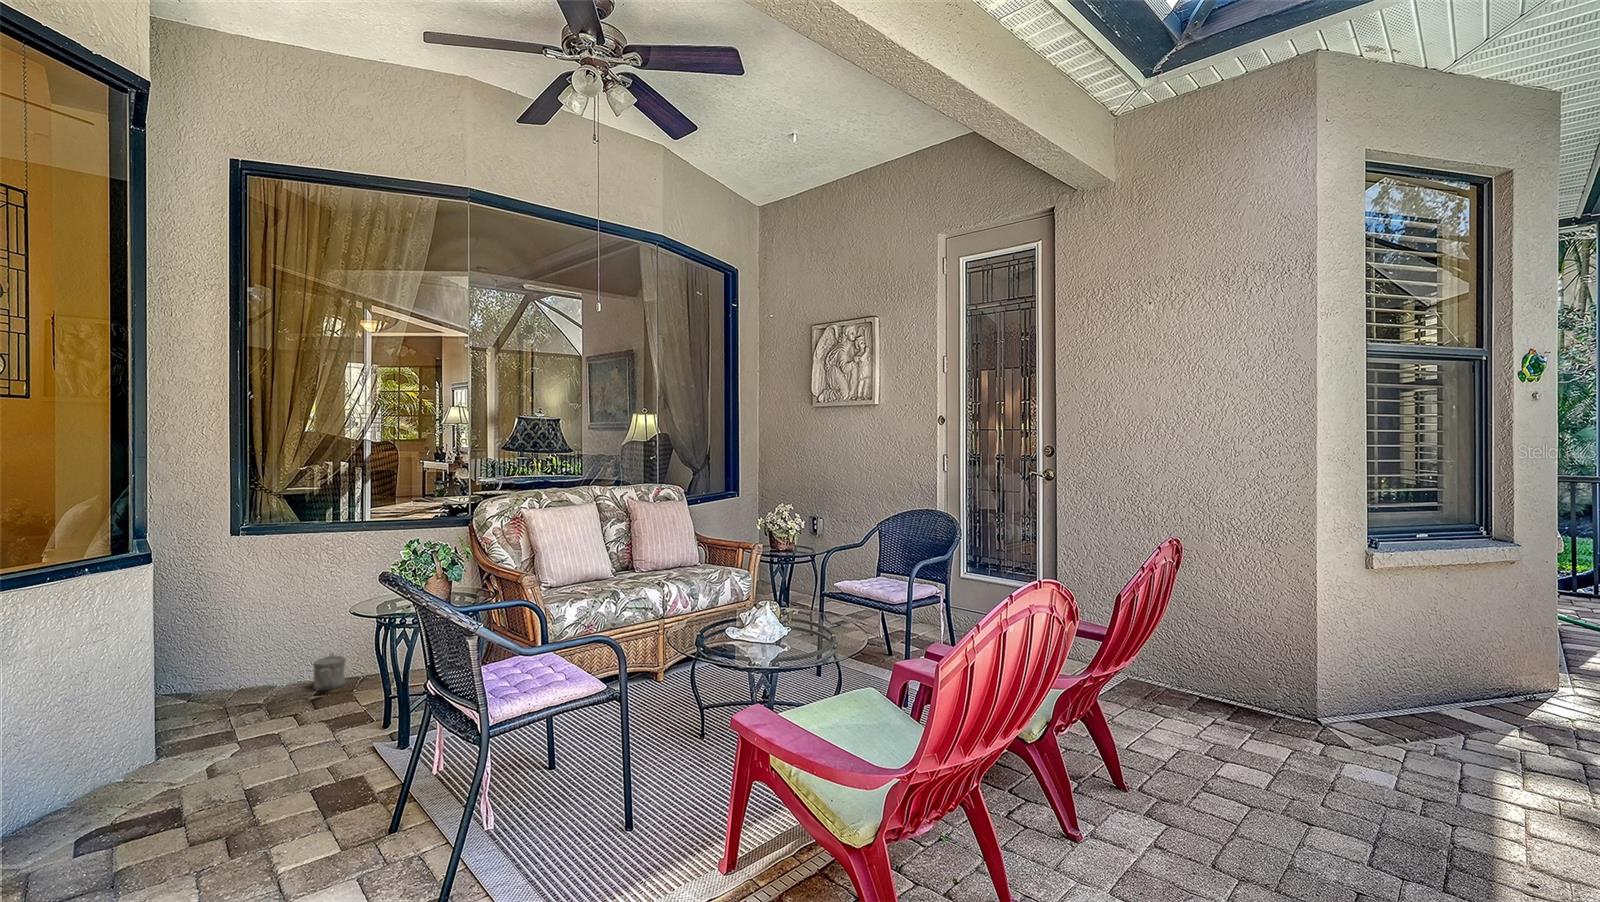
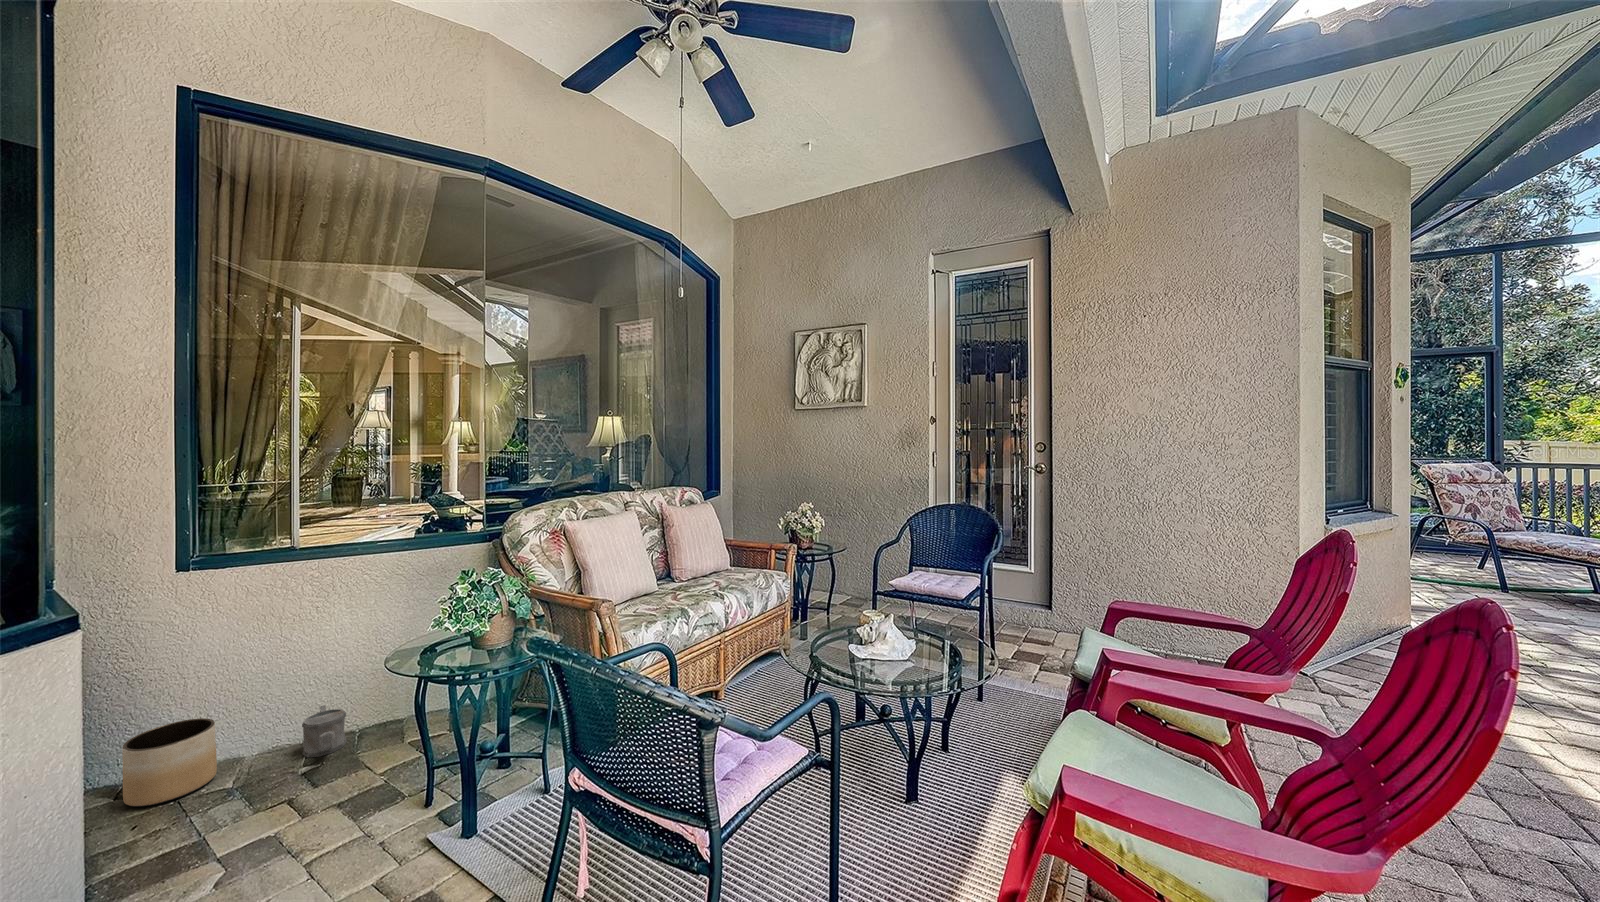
planter: none [193,650,254,707] -> present [122,718,217,806]

